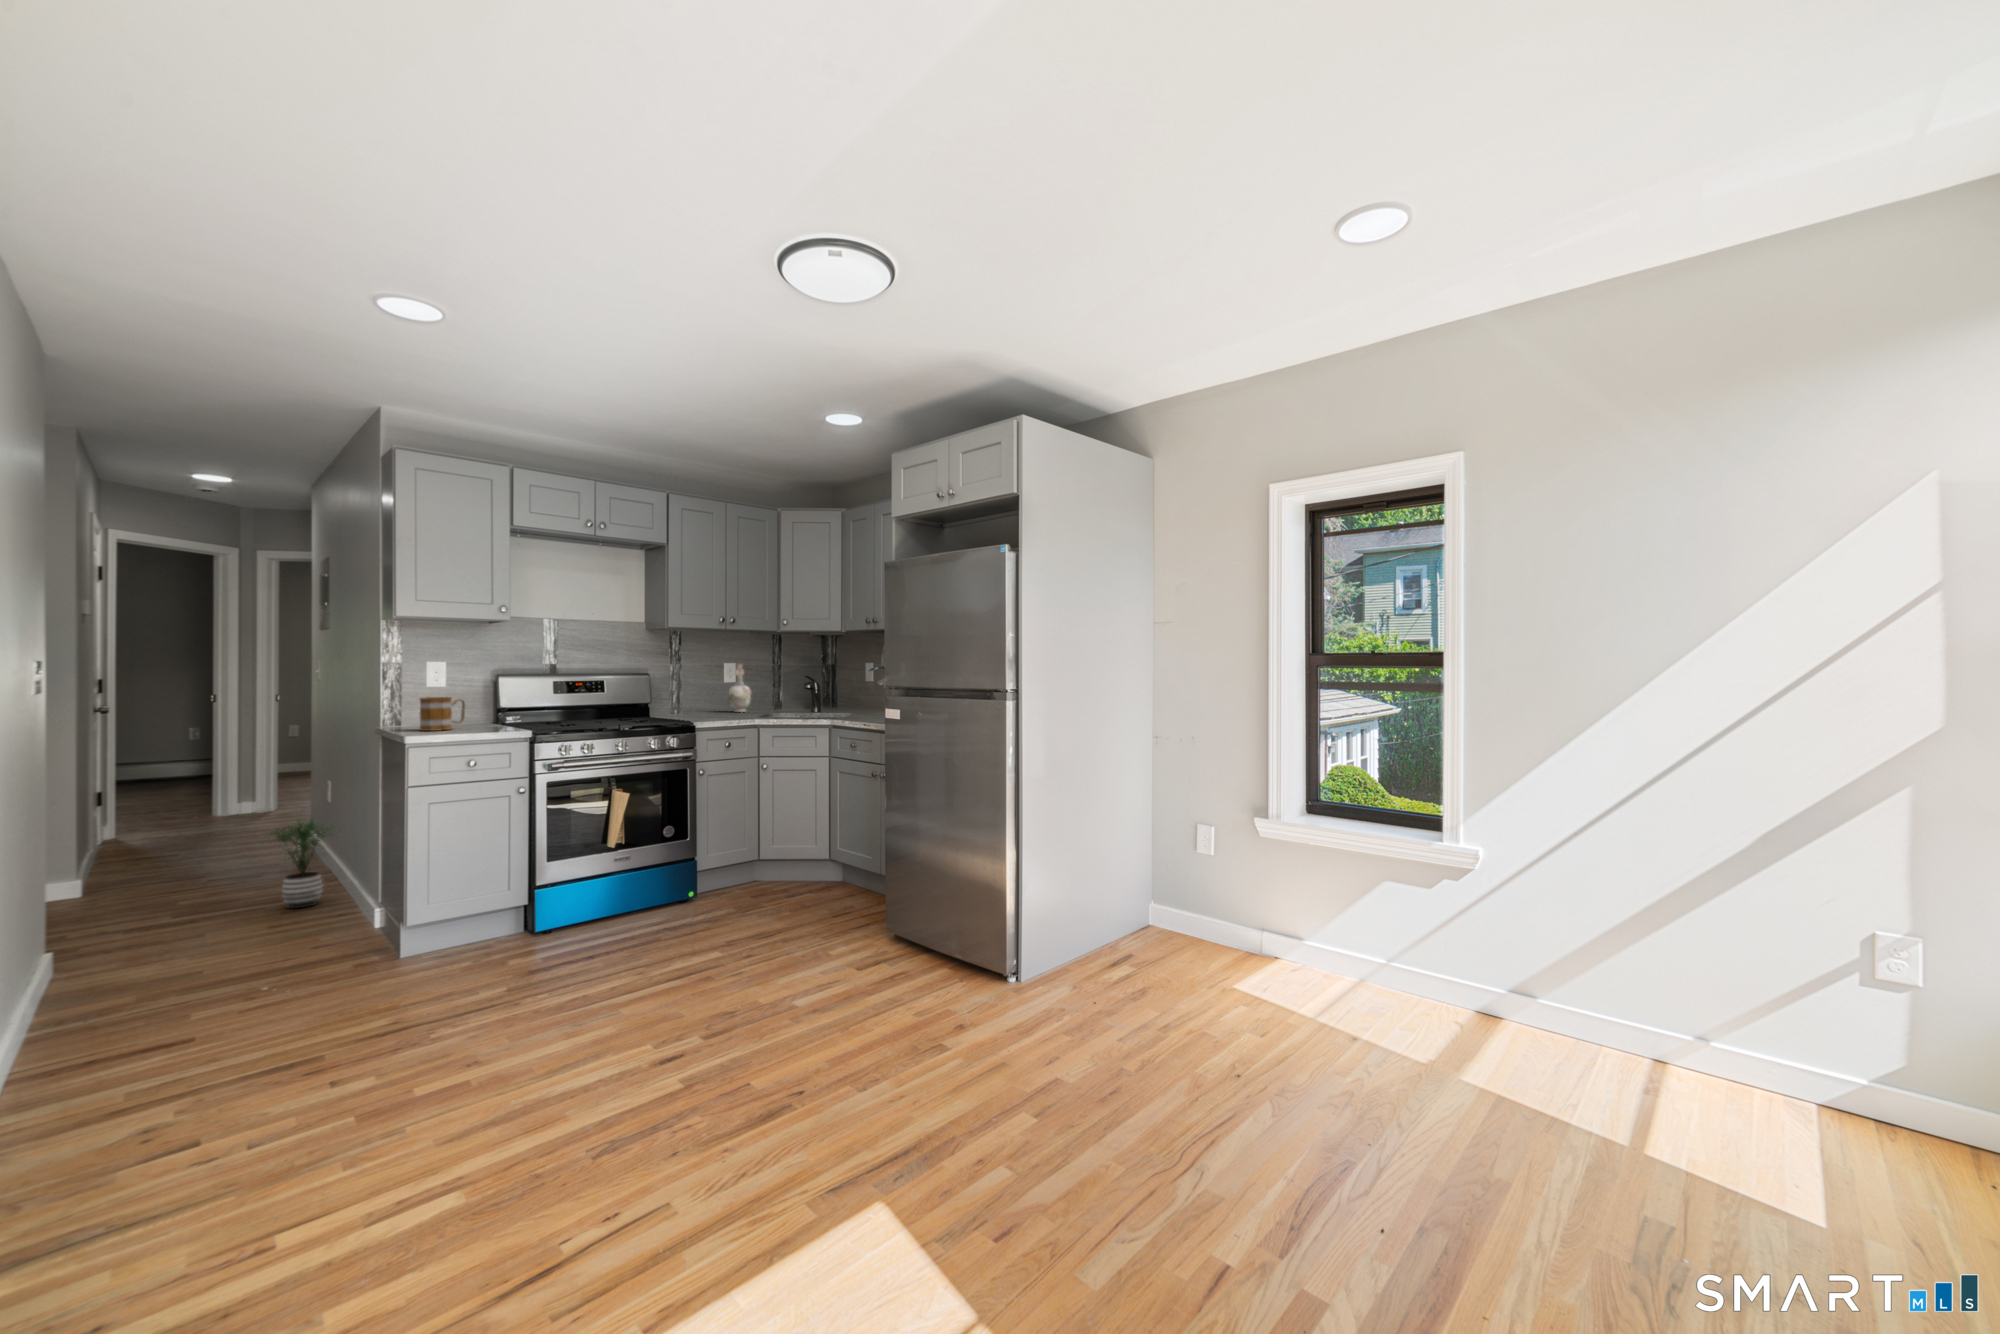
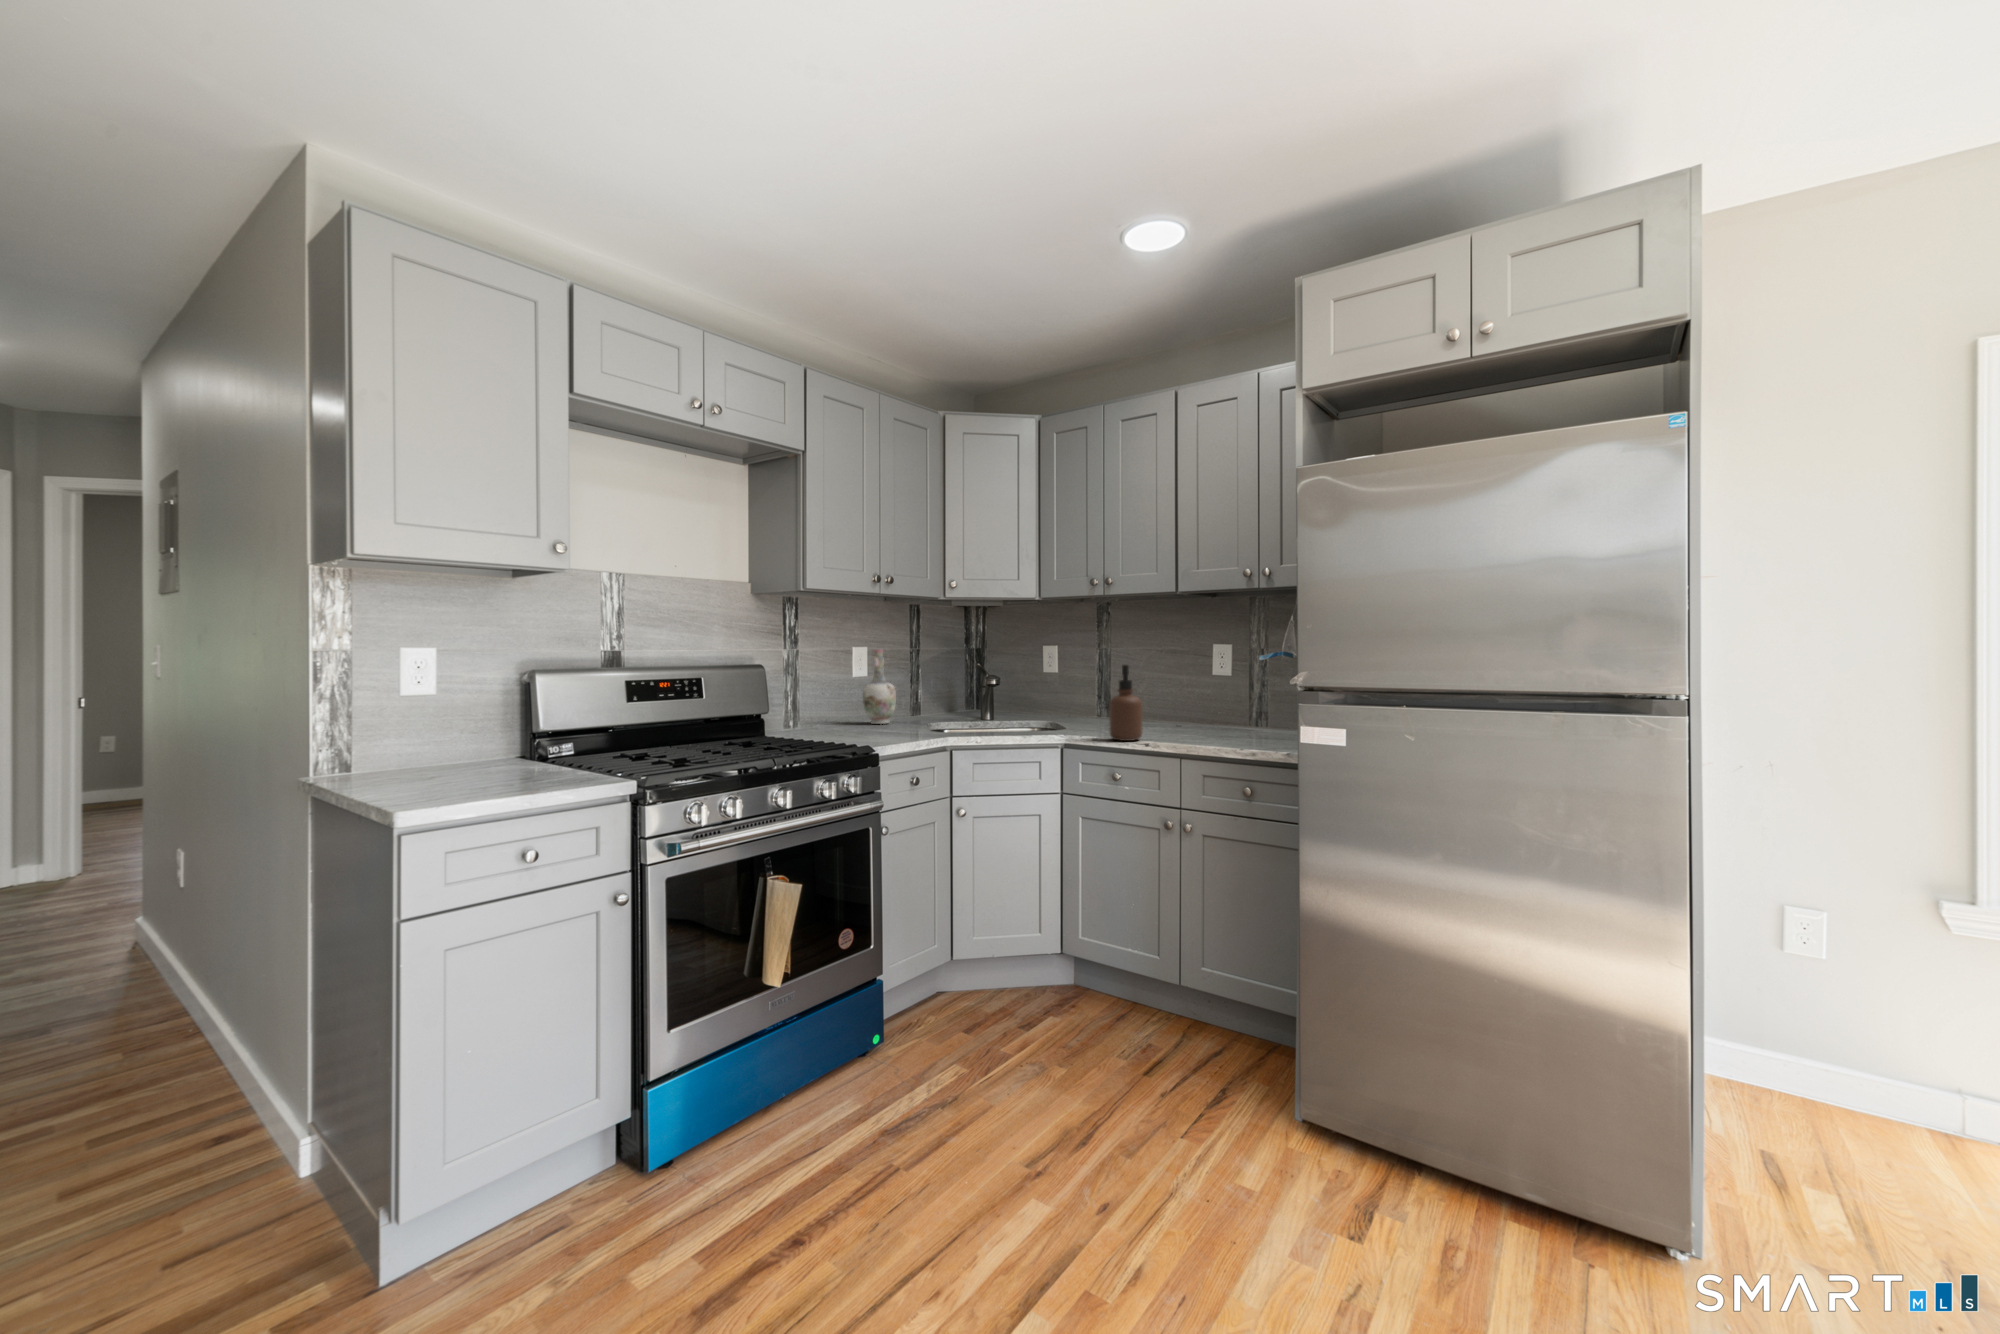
soap dispenser: none [843,674,863,720] -> present [1109,665,1143,741]
mug: present [419,697,465,731] -> none [398,715,487,785]
potted plant: present [264,818,335,908] -> none [46,939,221,1121]

